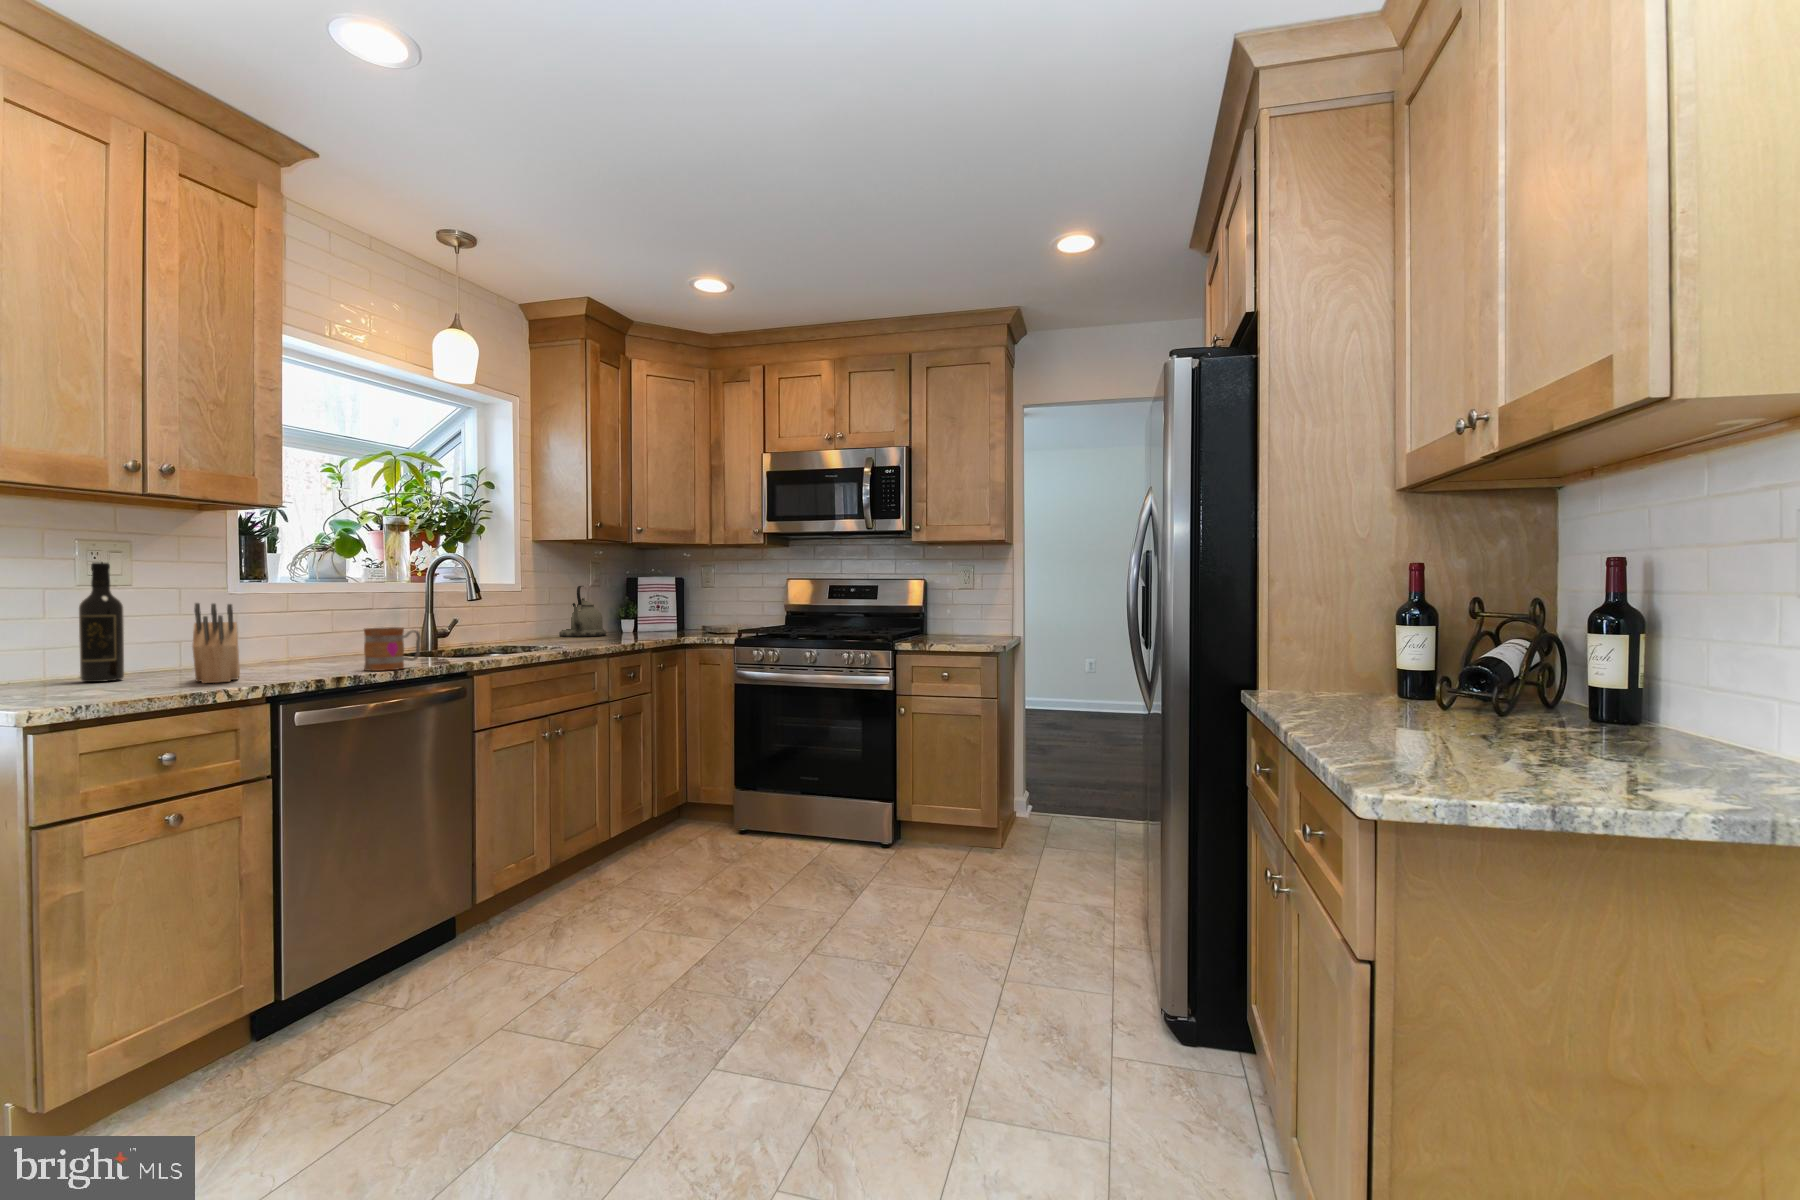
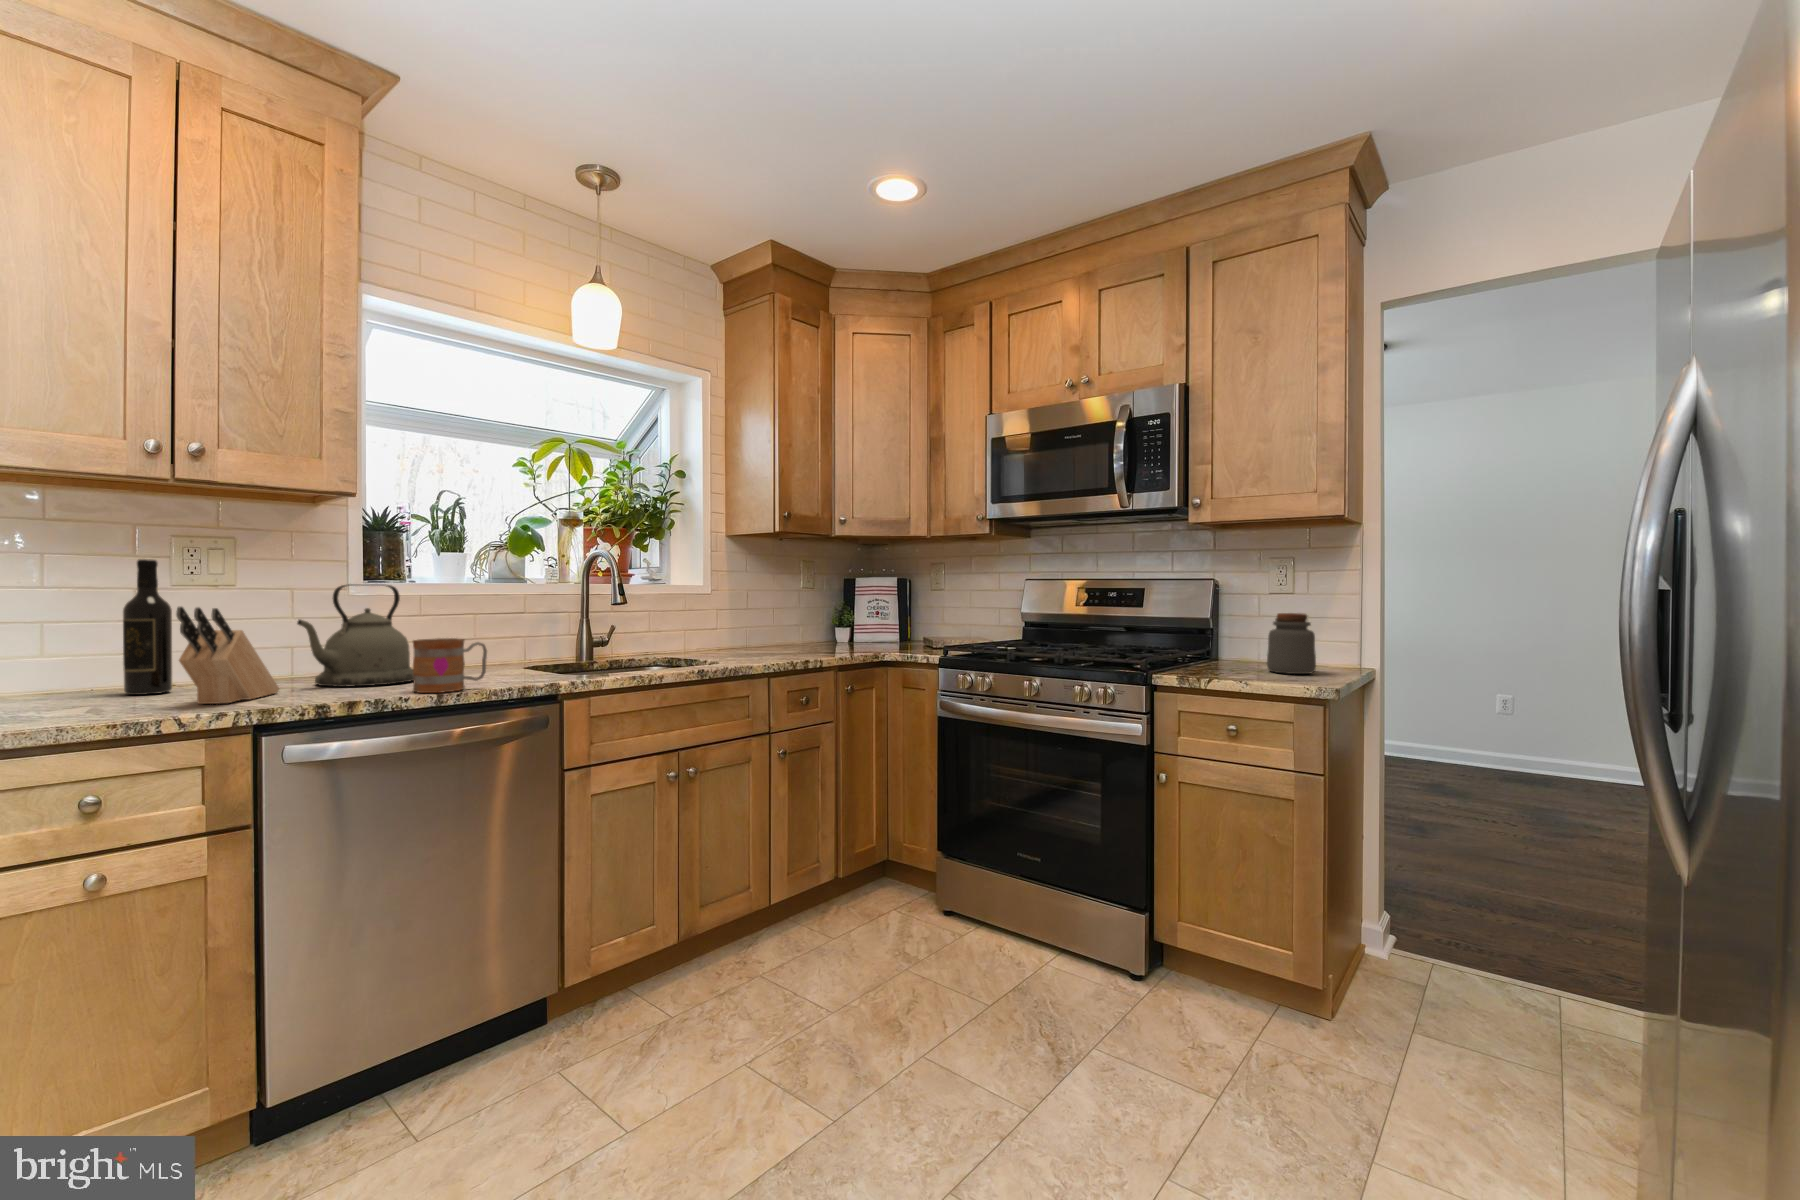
kettle: present [559,586,606,637] -> present [297,584,414,687]
jar: none [961,601,990,640] -> present [1267,613,1316,674]

